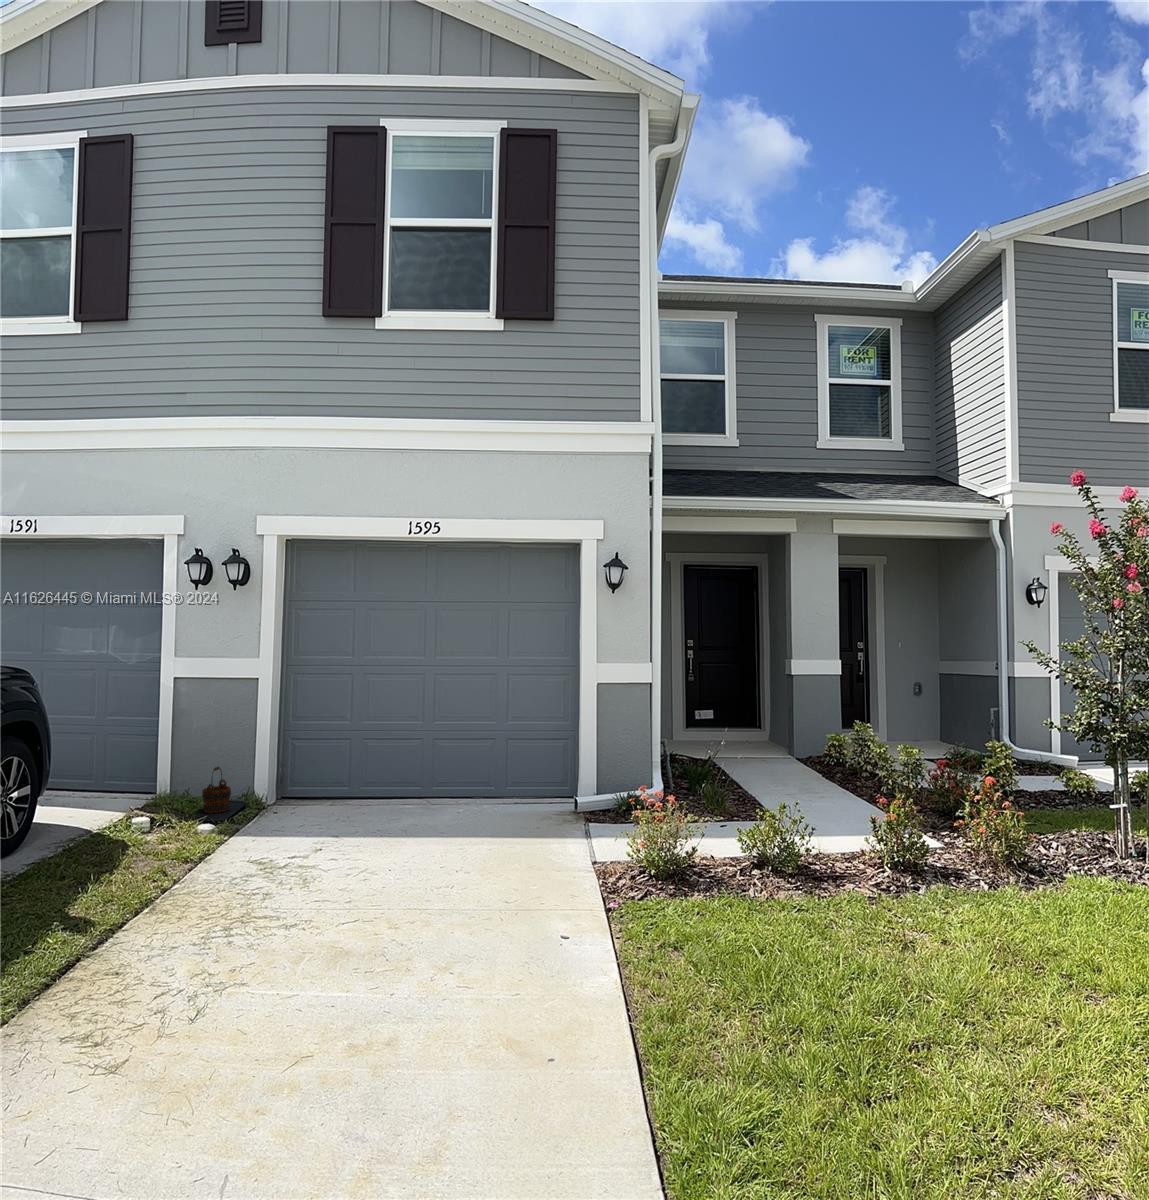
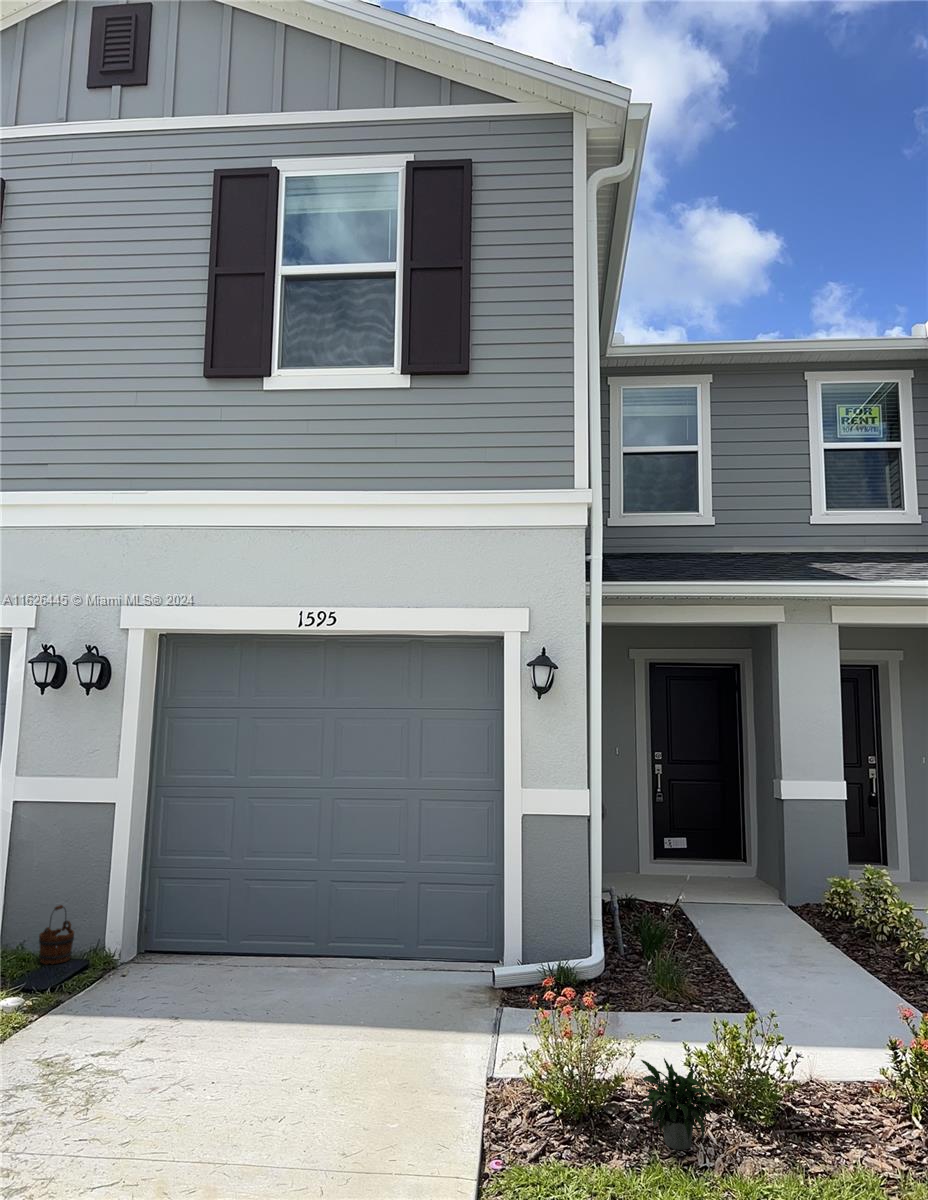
potted plant: none [707,834,762,889] -> present [641,1058,716,1150]

